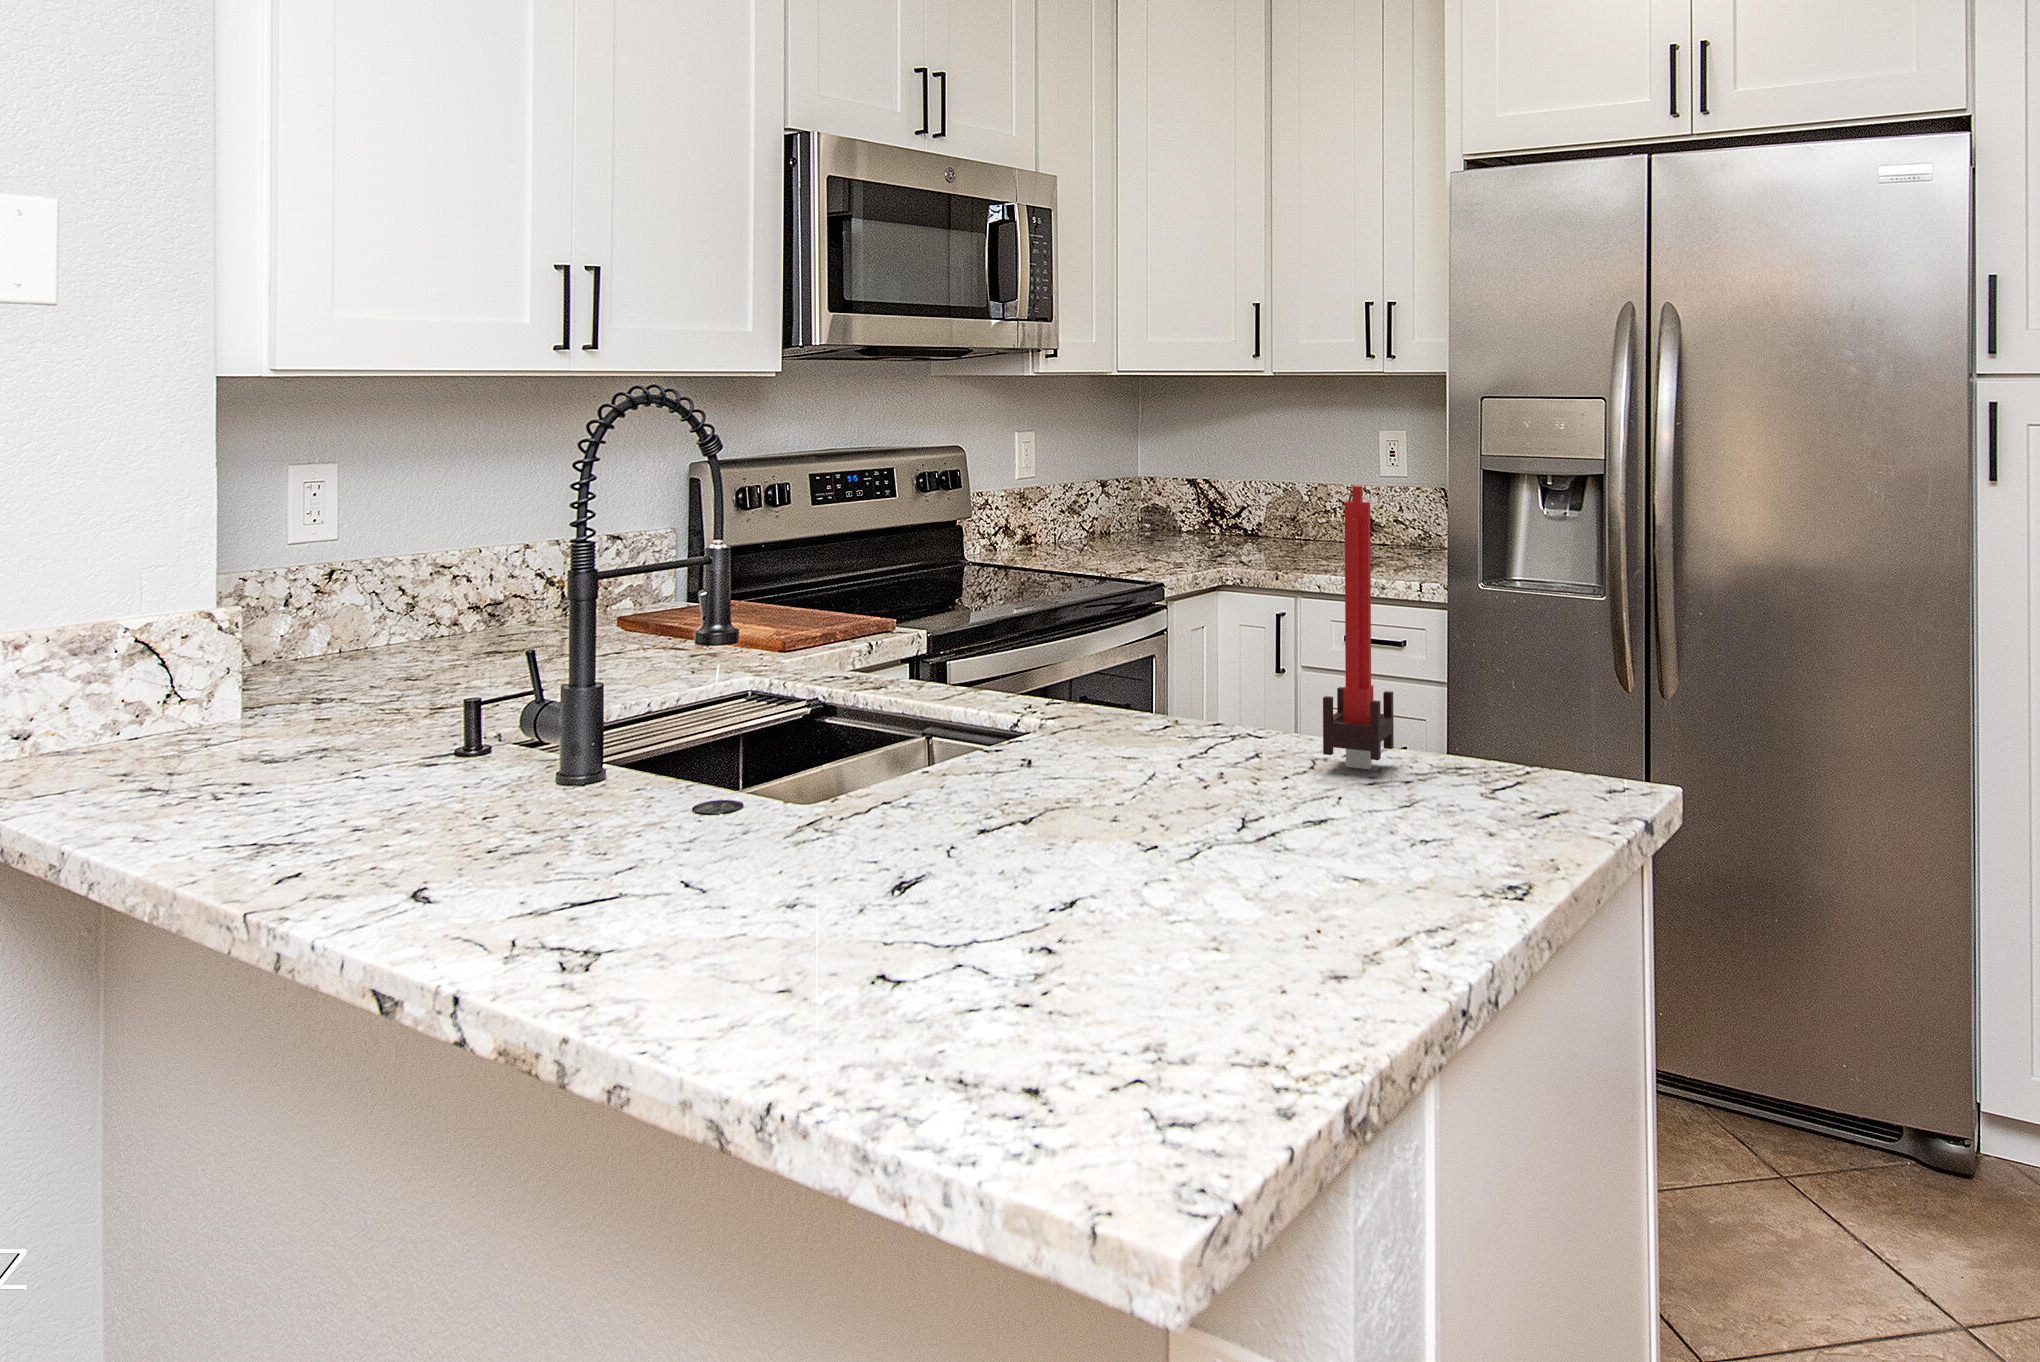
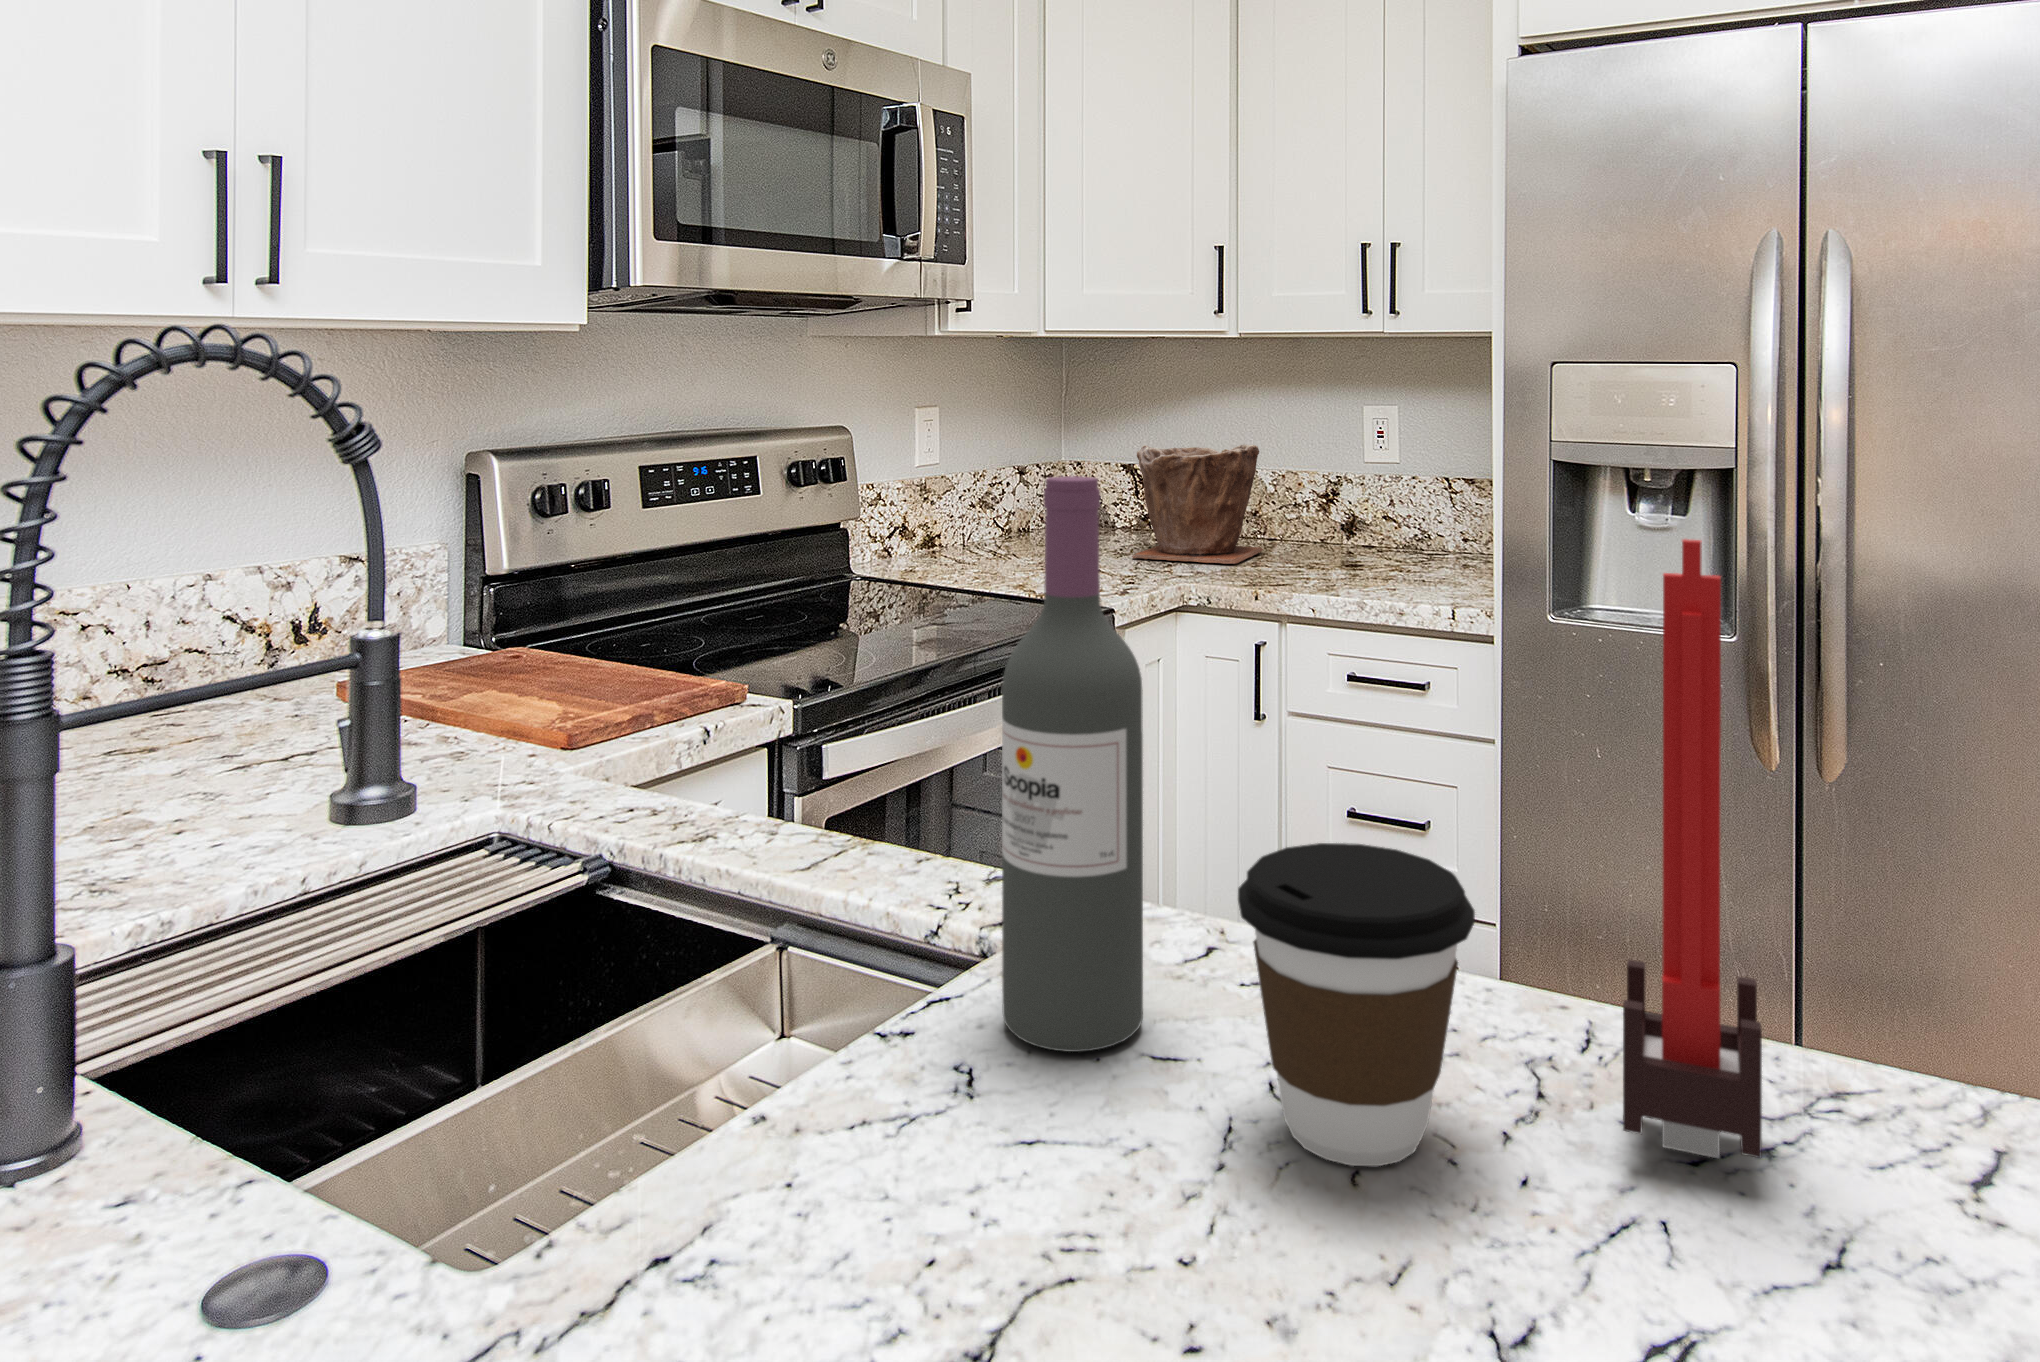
wine bottle: none [1047,461,1119,745] -> present [1002,476,1143,1052]
plant pot: none [1190,462,1298,557] -> present [1132,444,1263,564]
coffee cup: none [1152,636,1259,771] -> present [1238,843,1475,1166]

